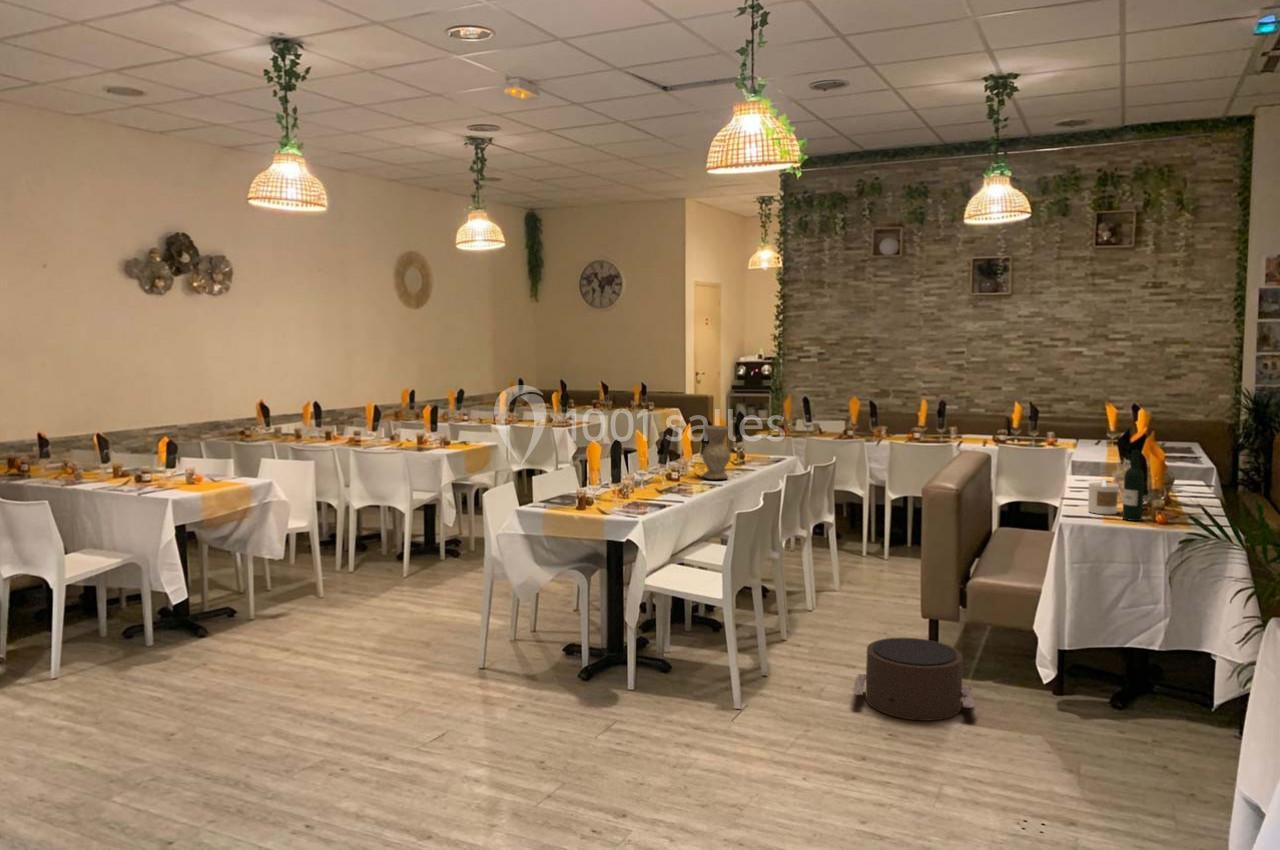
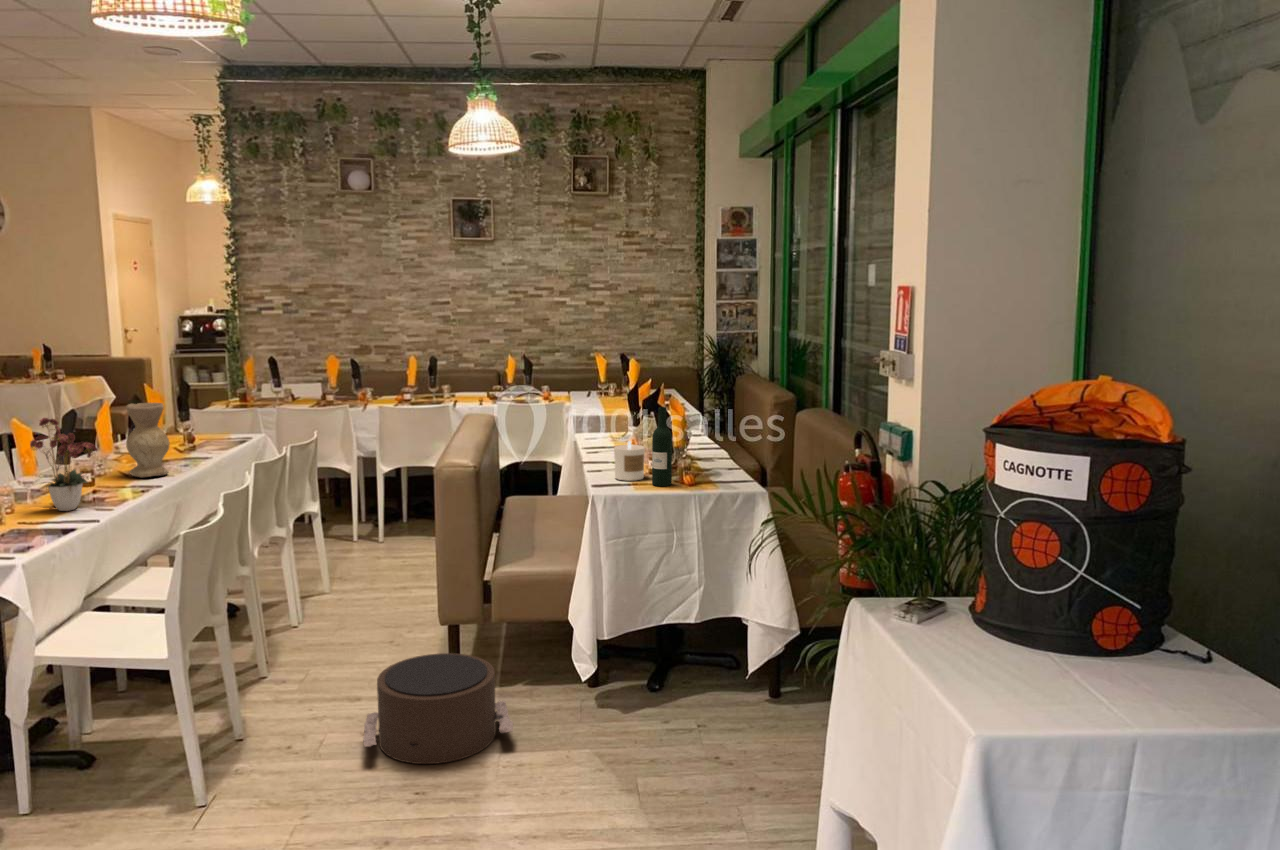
flower arrangement: none [645,427,691,495] -> present [30,418,98,511]

